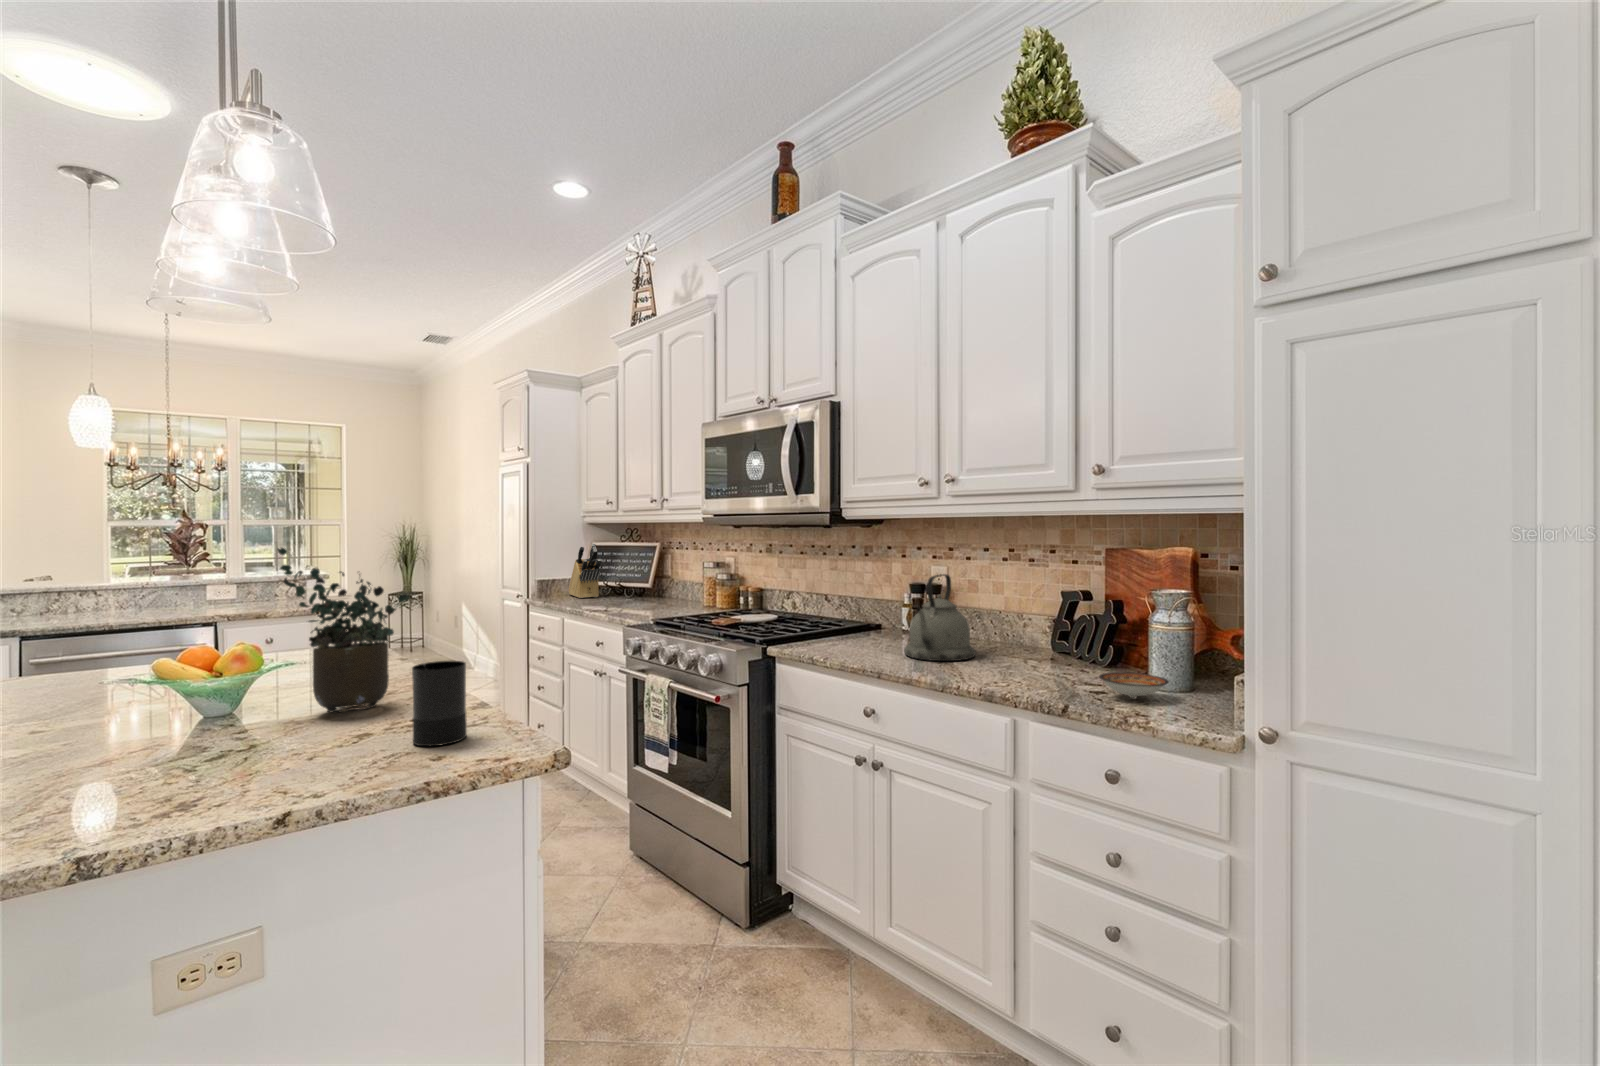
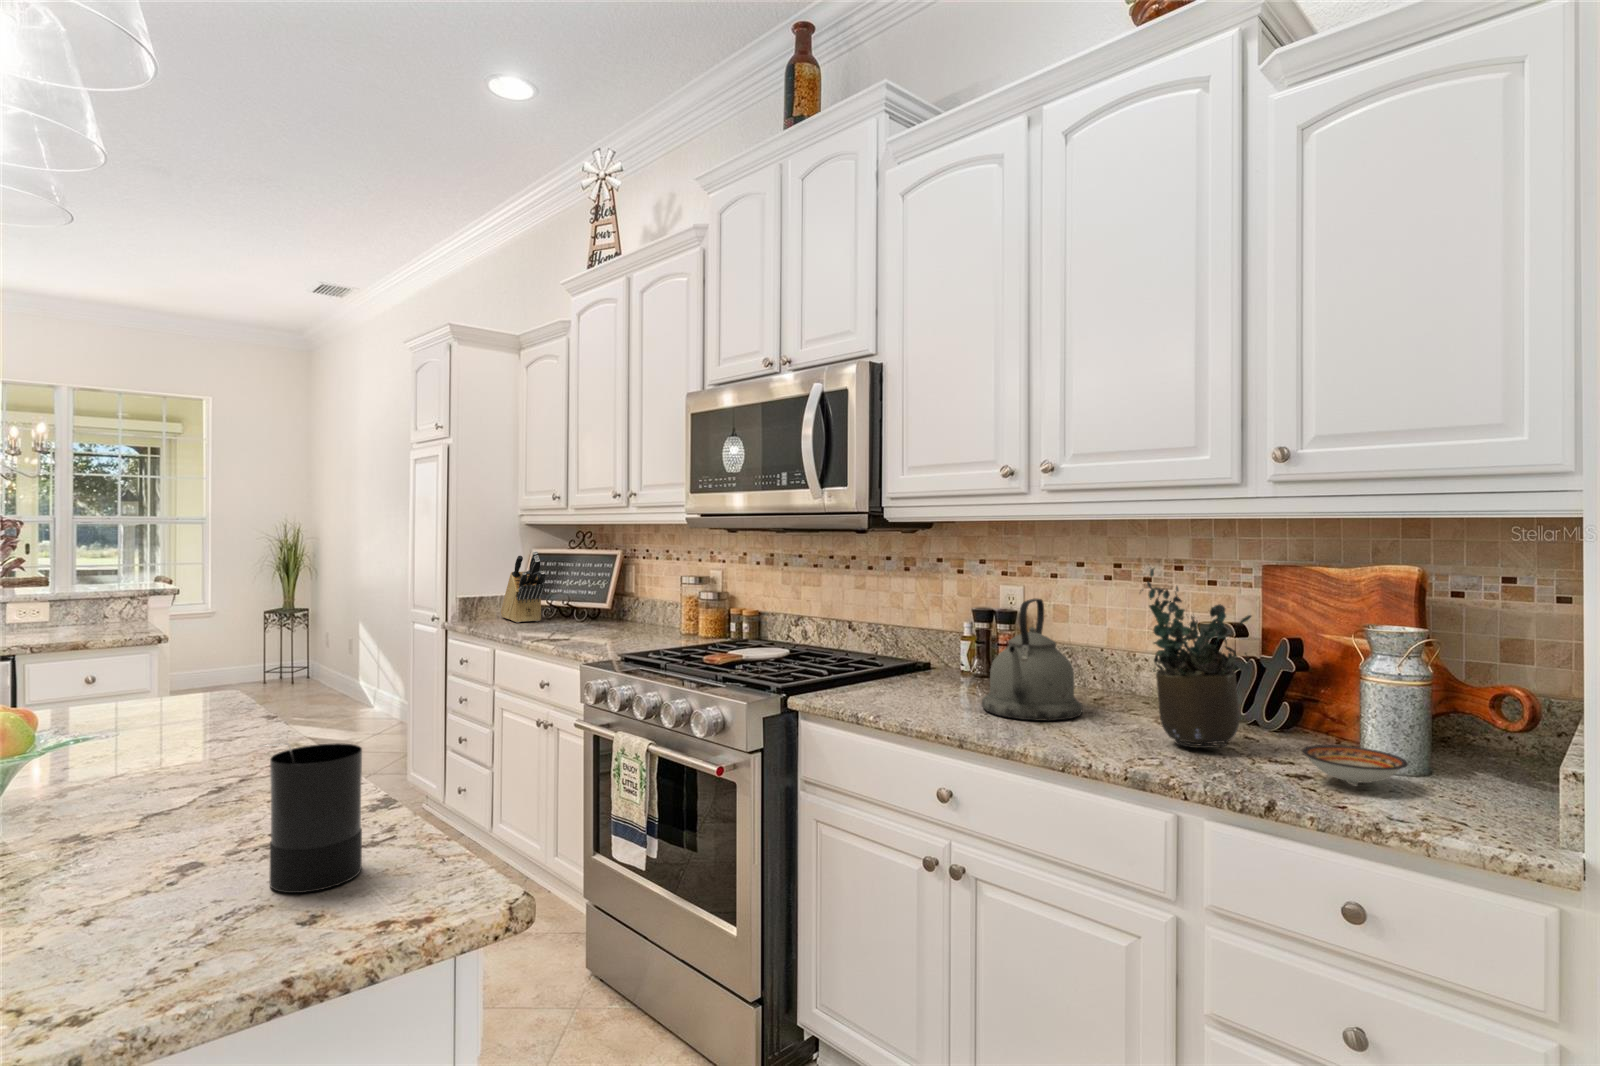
potted plant: present [277,548,410,712] -> present [1142,568,1251,748]

